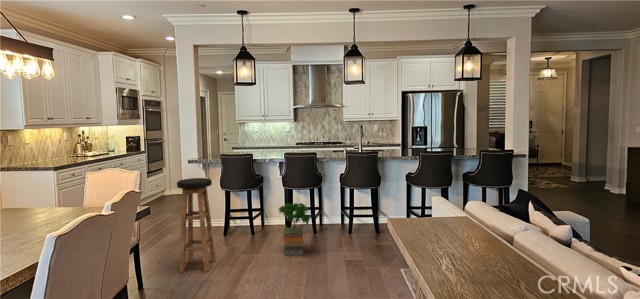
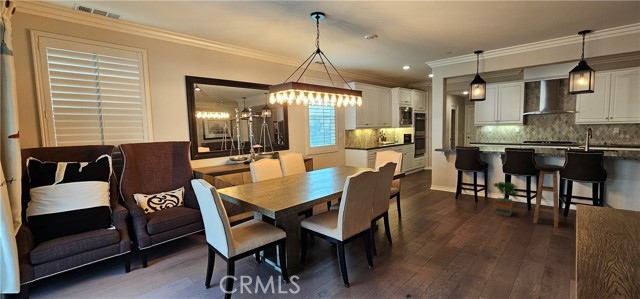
bar stool: present [177,178,216,272] -> present [533,164,564,227]

